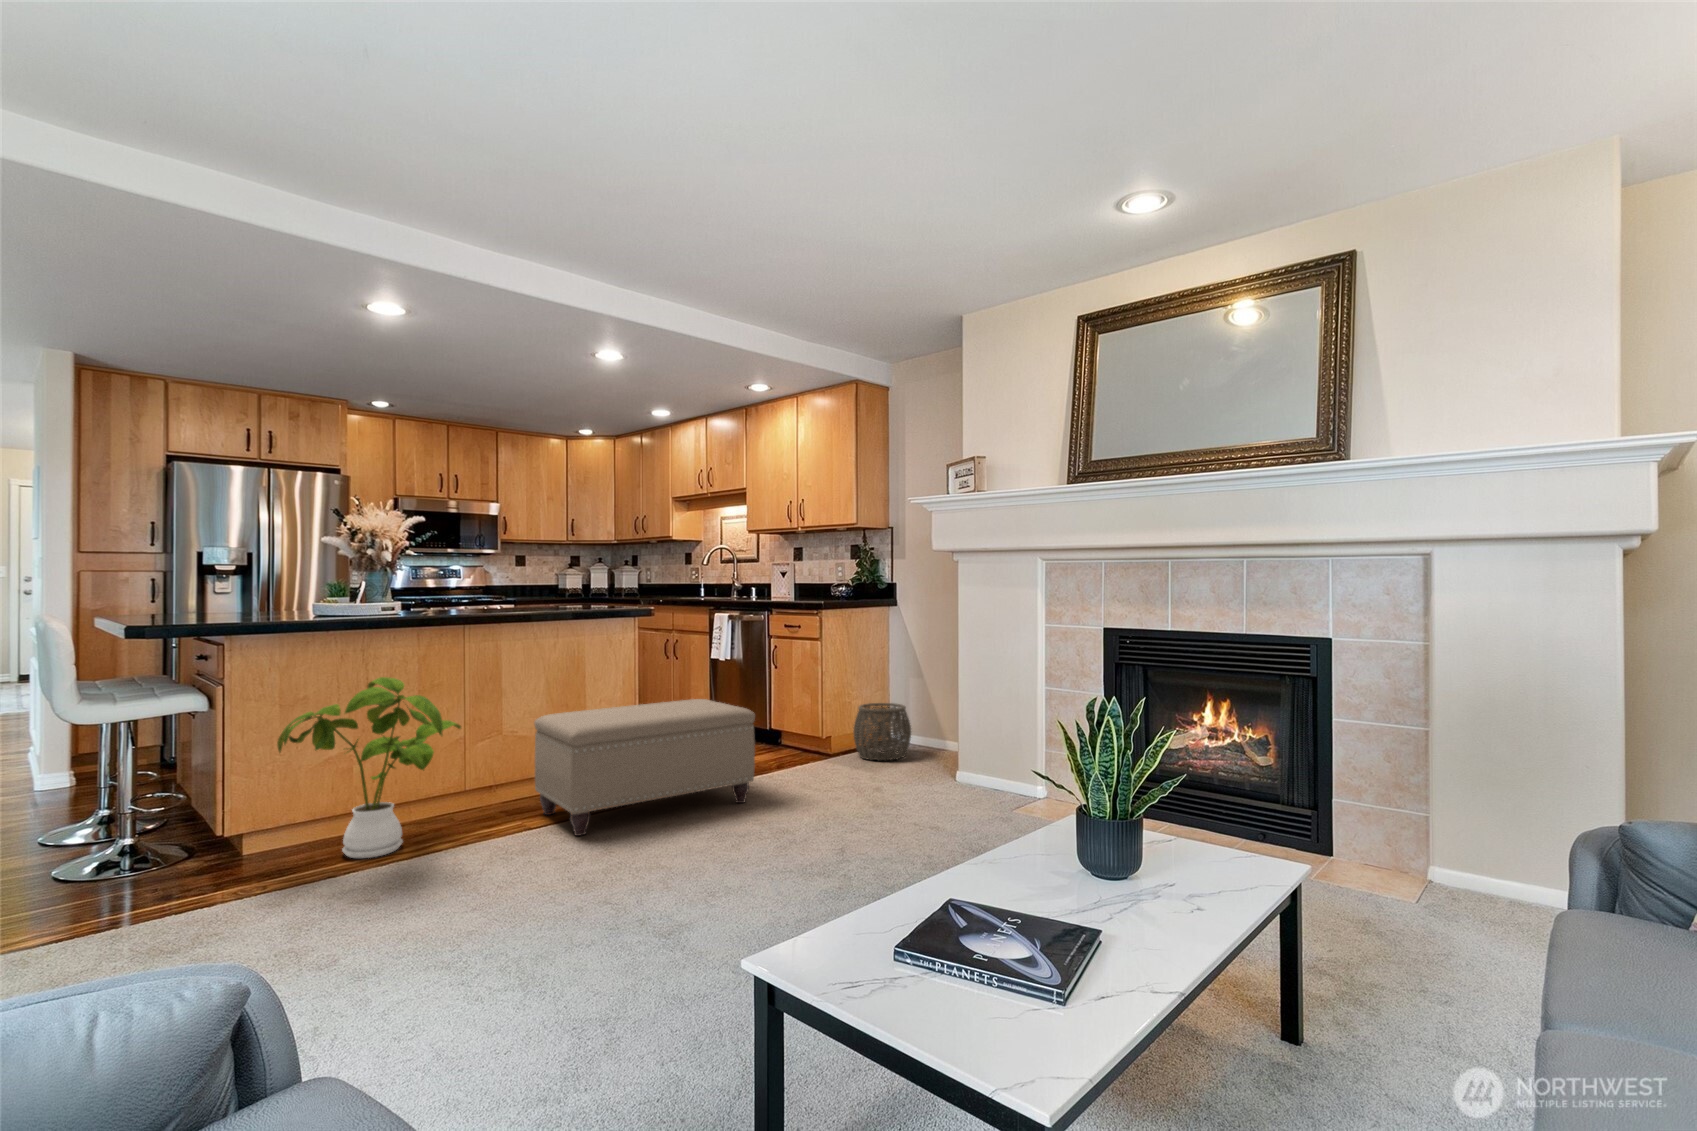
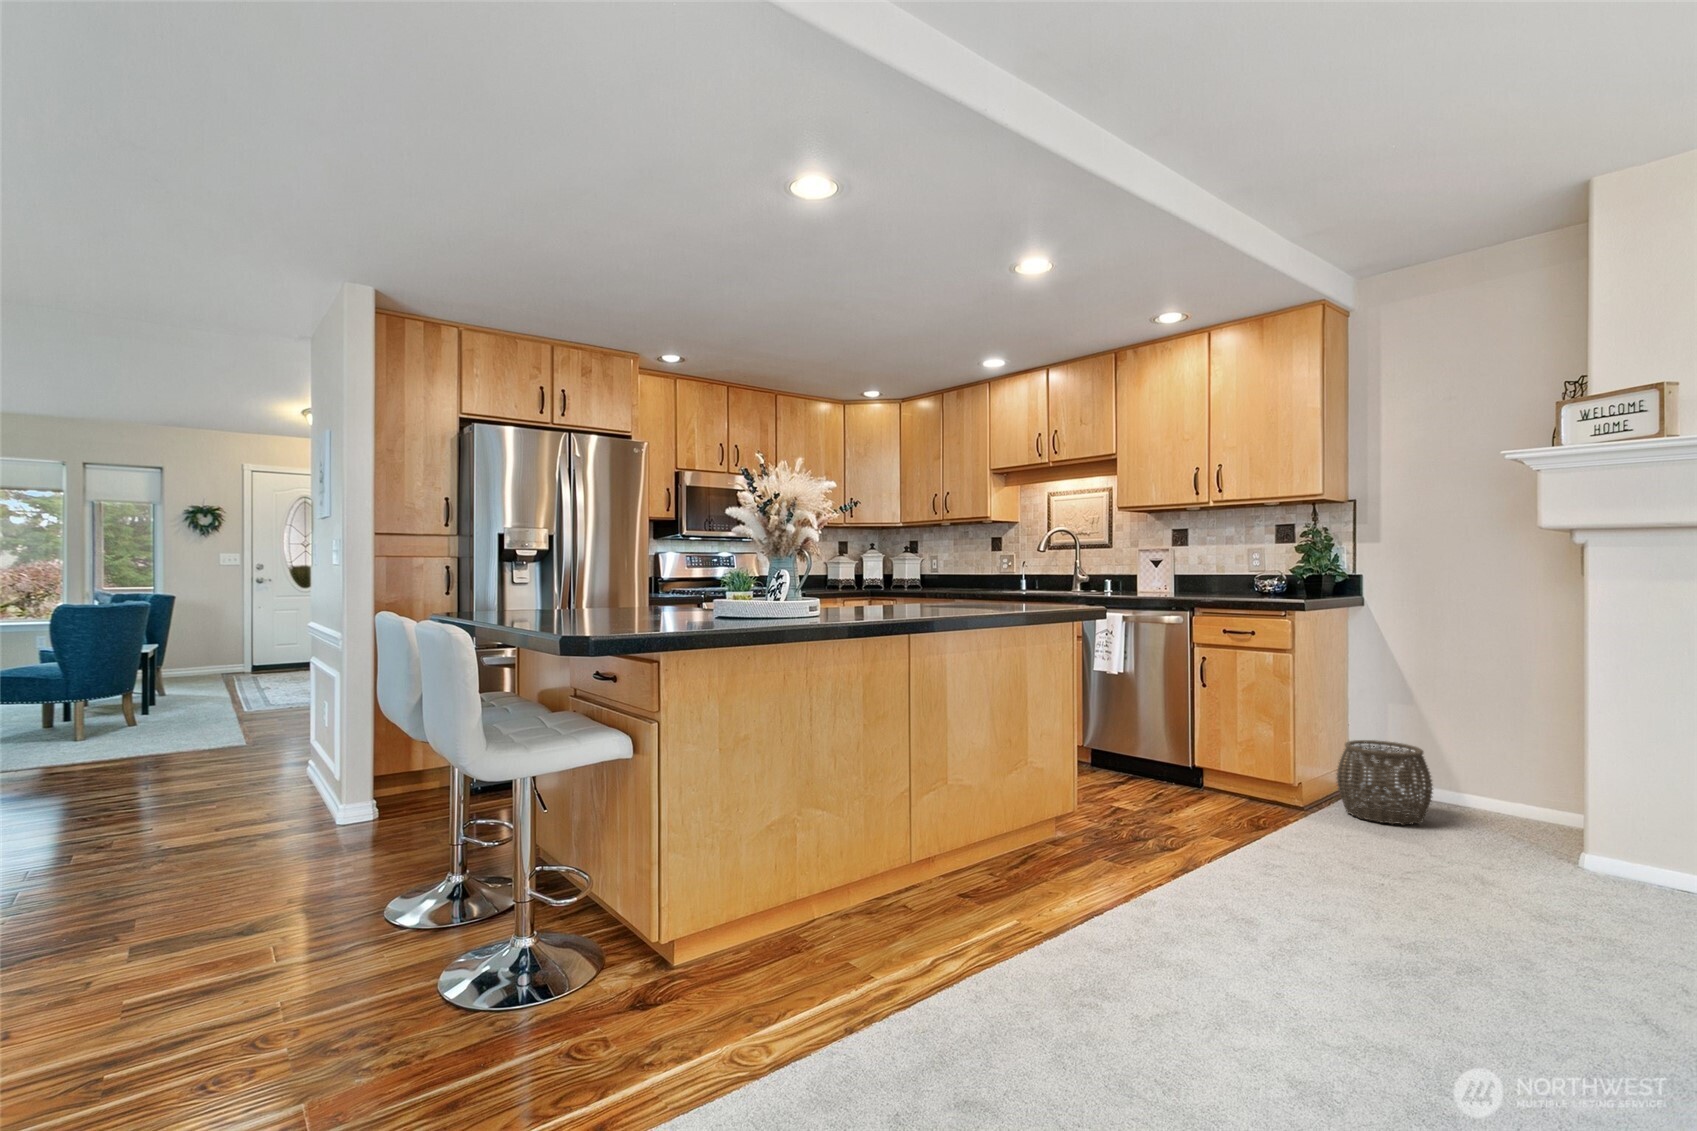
house plant: present [277,677,461,858] -> none [734,713,992,982]
ottoman: present [534,699,755,836] -> none [1009,737,1318,954]

